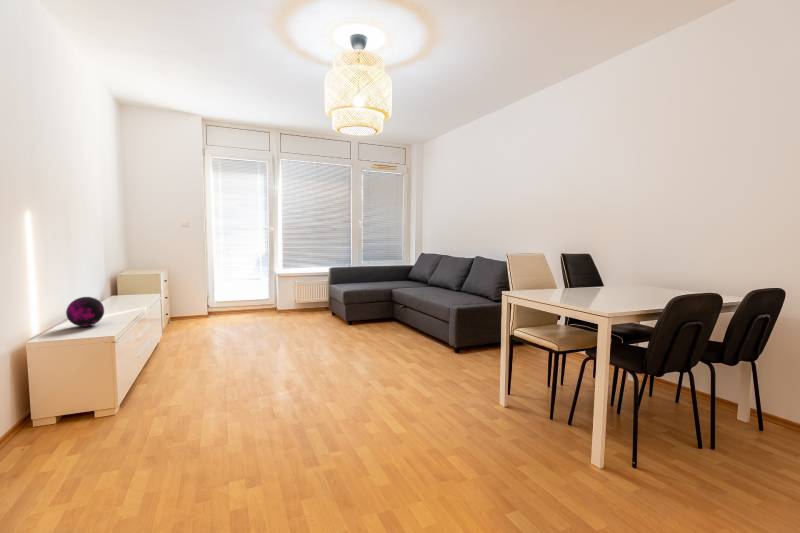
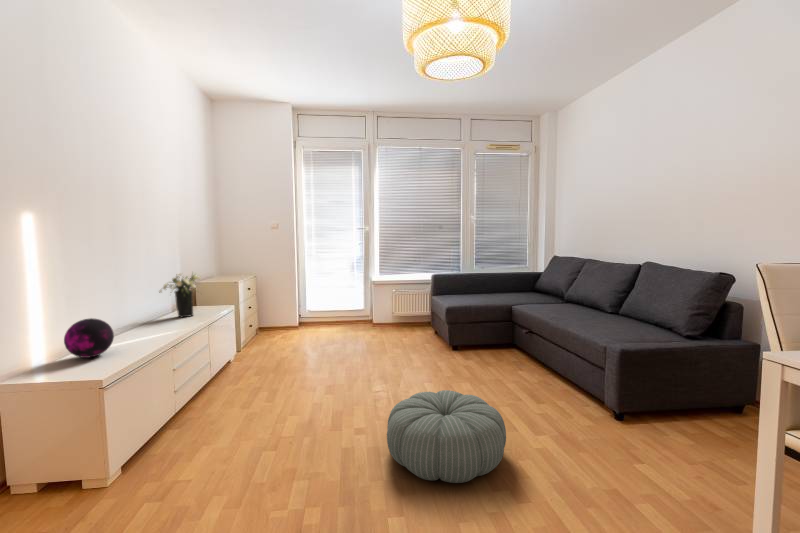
flower arrangement: none [104,264,142,303] -> present [159,274,200,317]
pouf: none [318,338,392,385] -> present [387,390,506,483]

